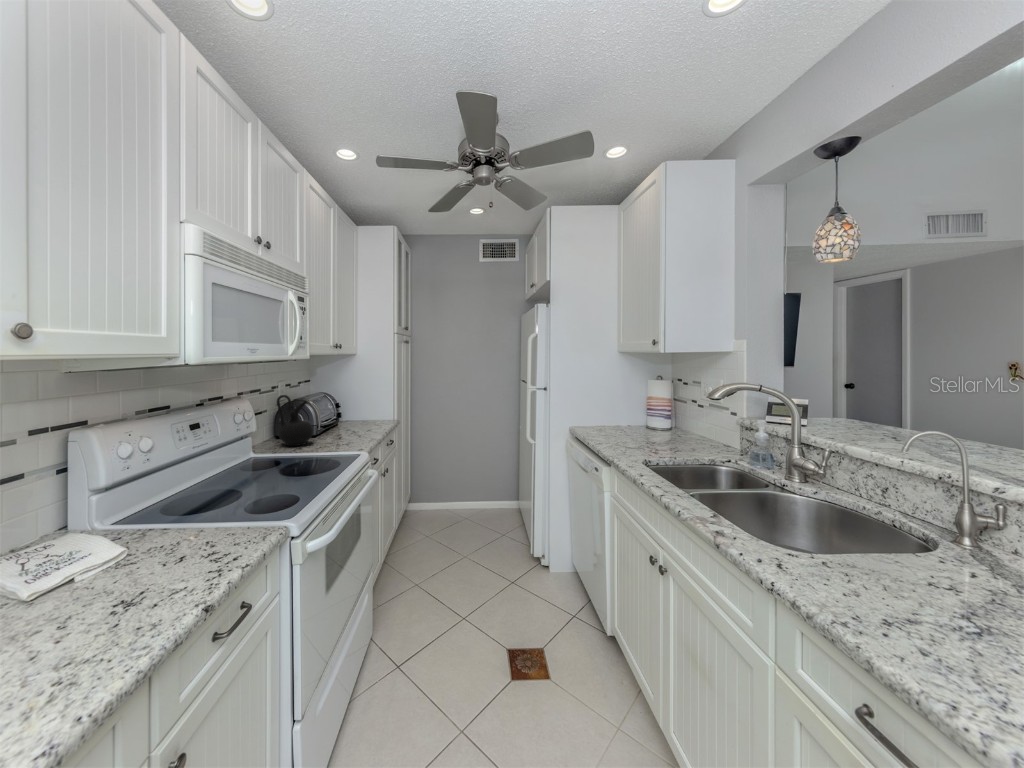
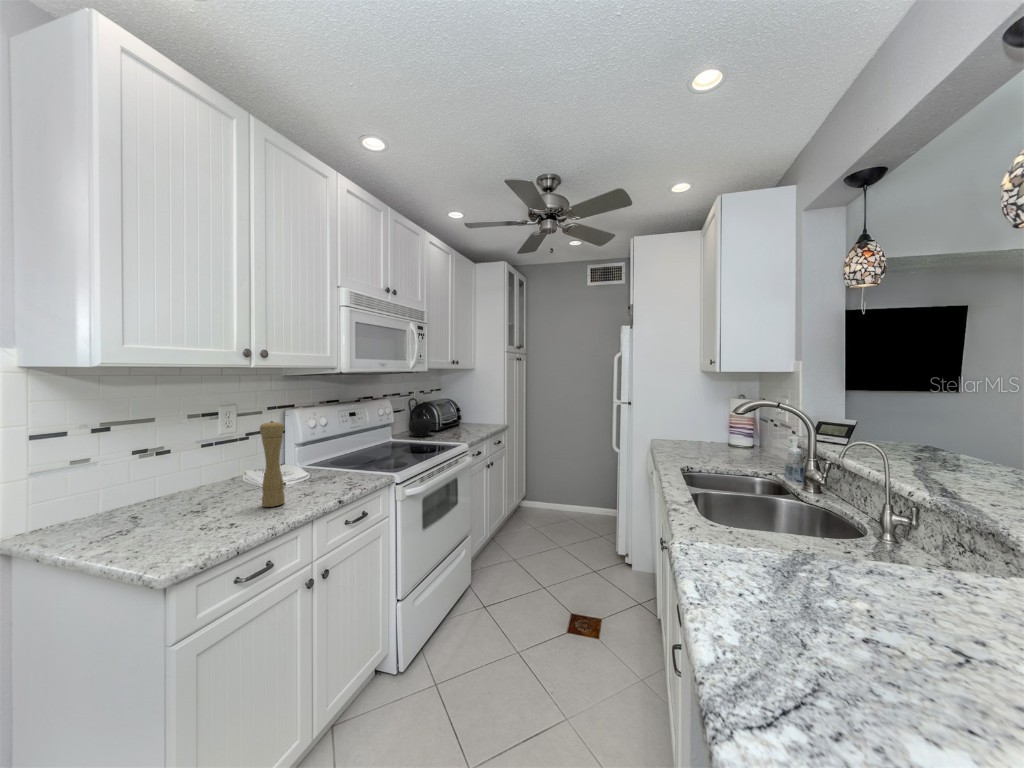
pepper mill: none [38,468,109,638] -> present [260,421,285,507]

